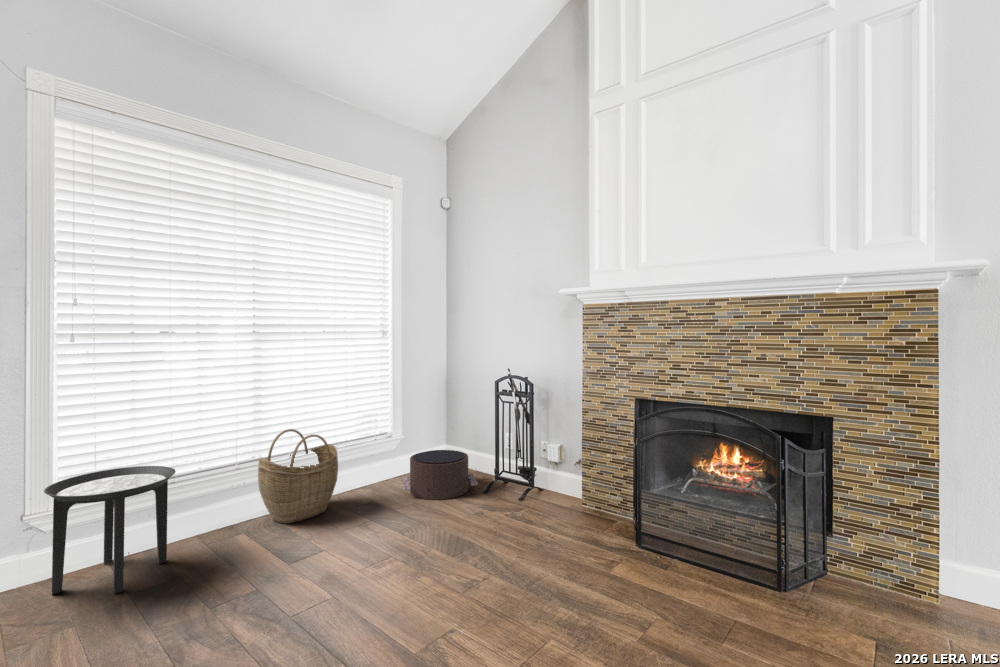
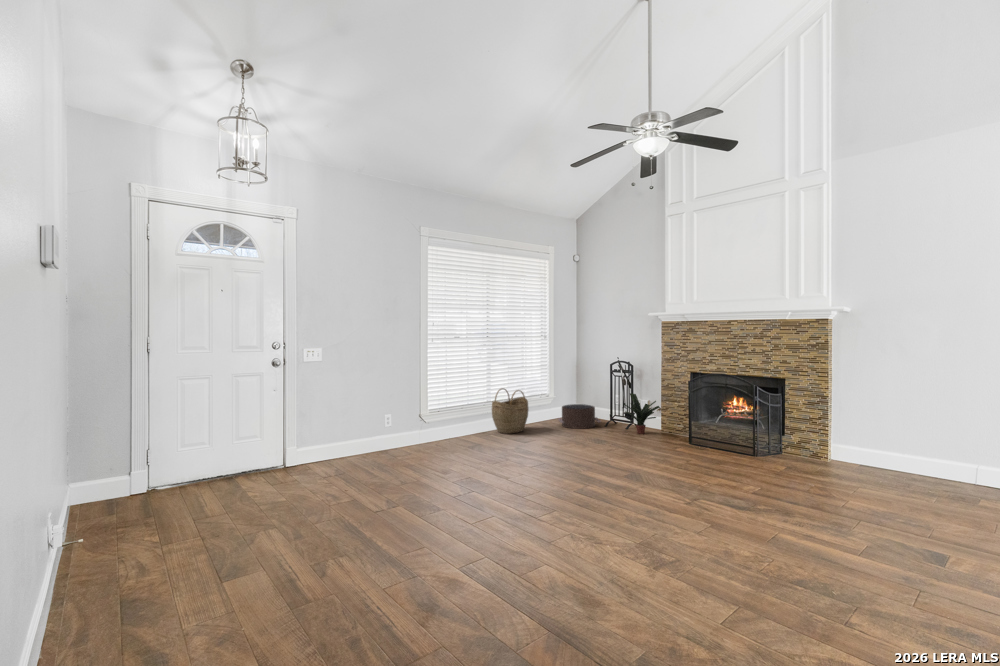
potted plant: none [514,434,579,512] -> present [624,393,660,434]
side table: present [44,466,176,594] -> none [430,400,473,448]

